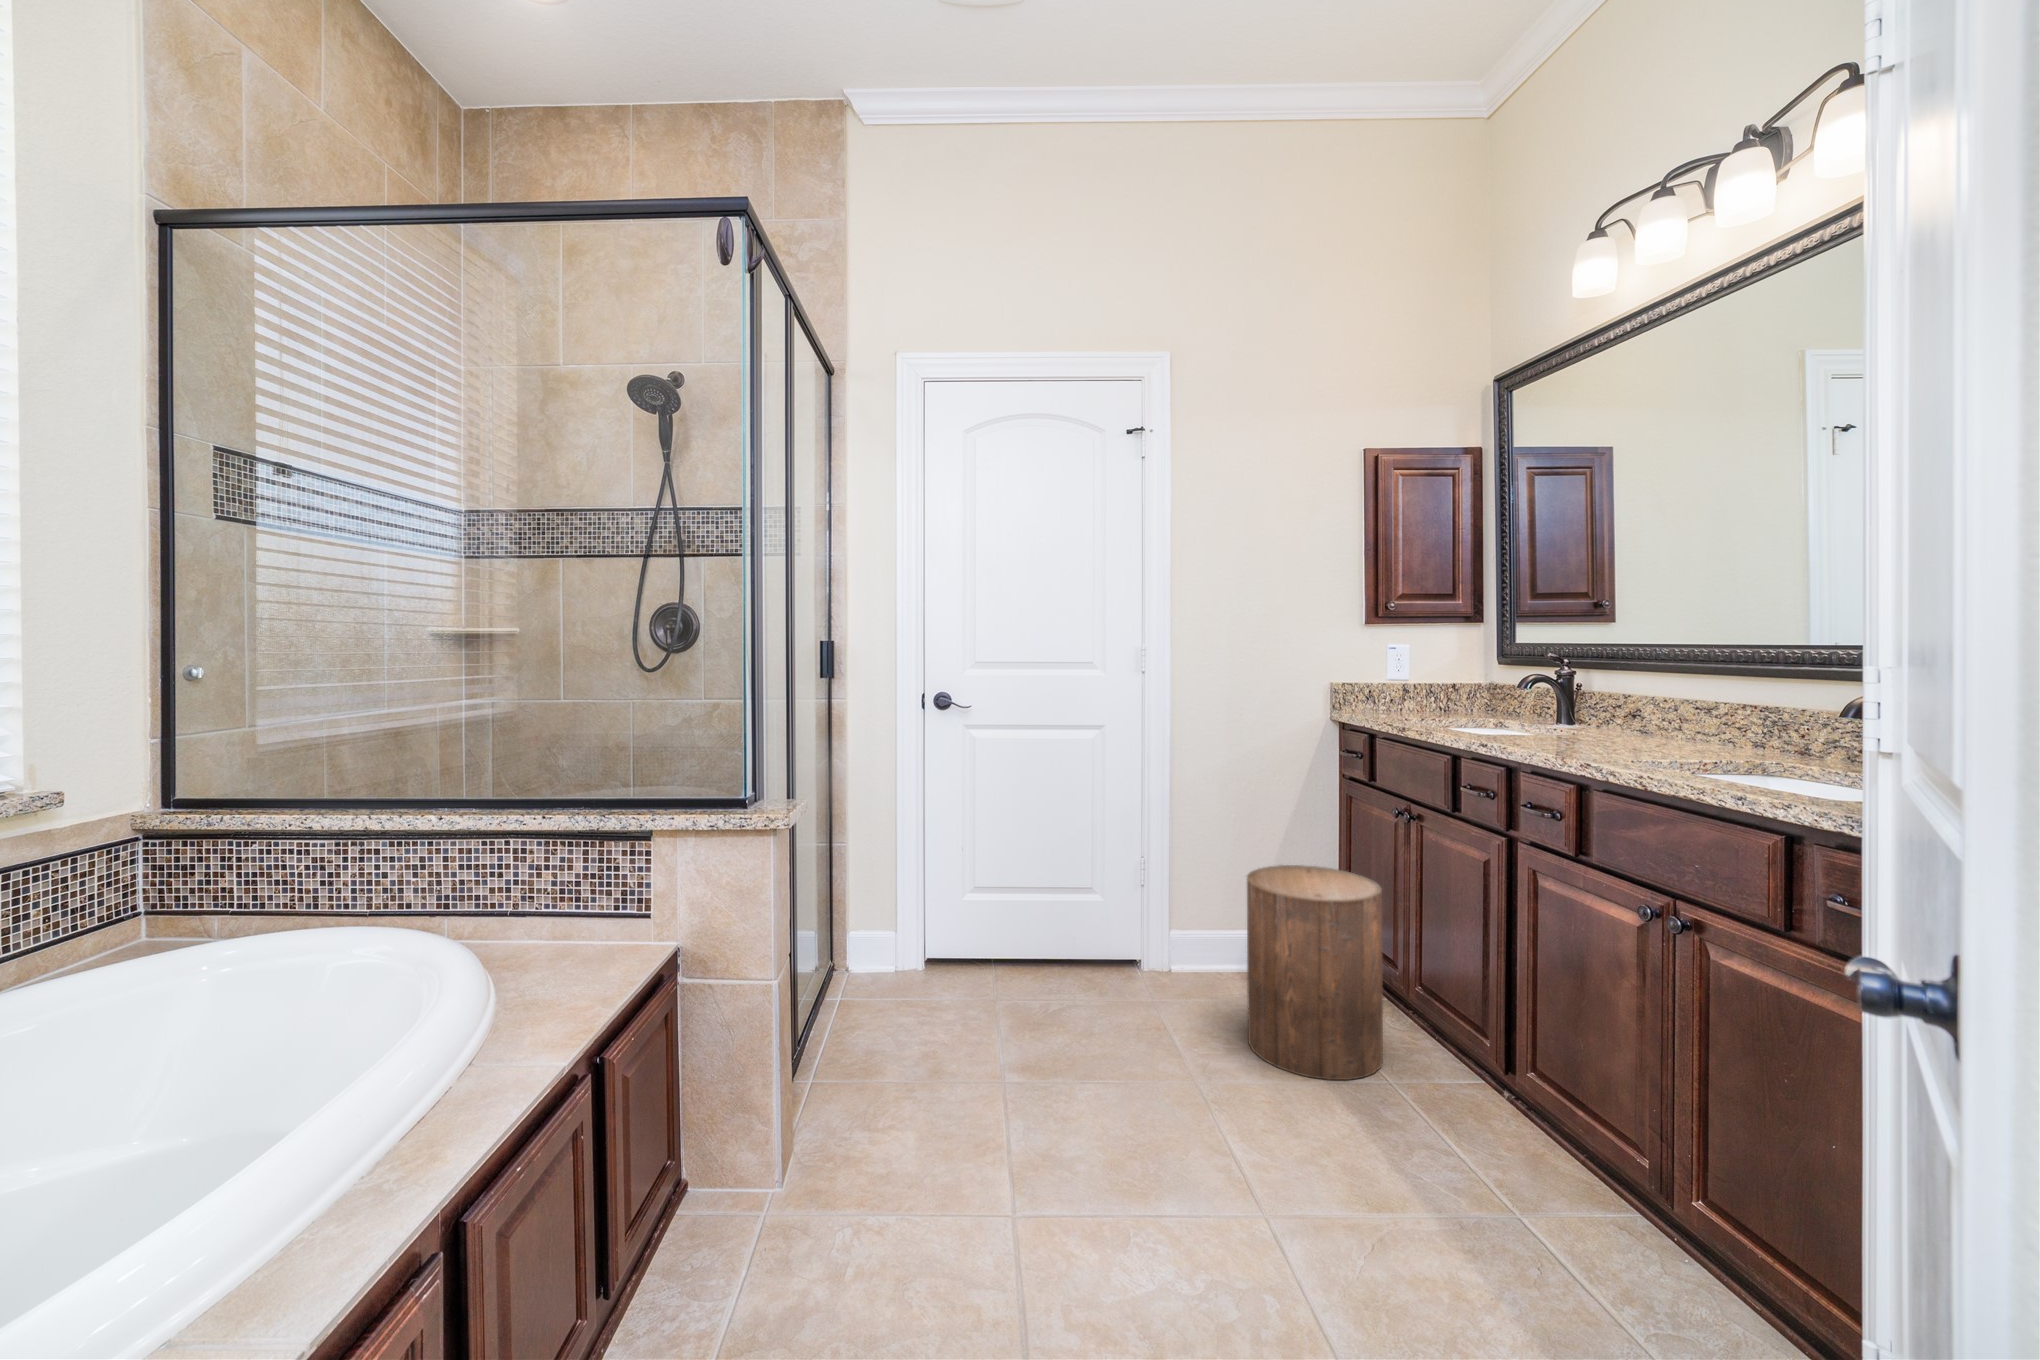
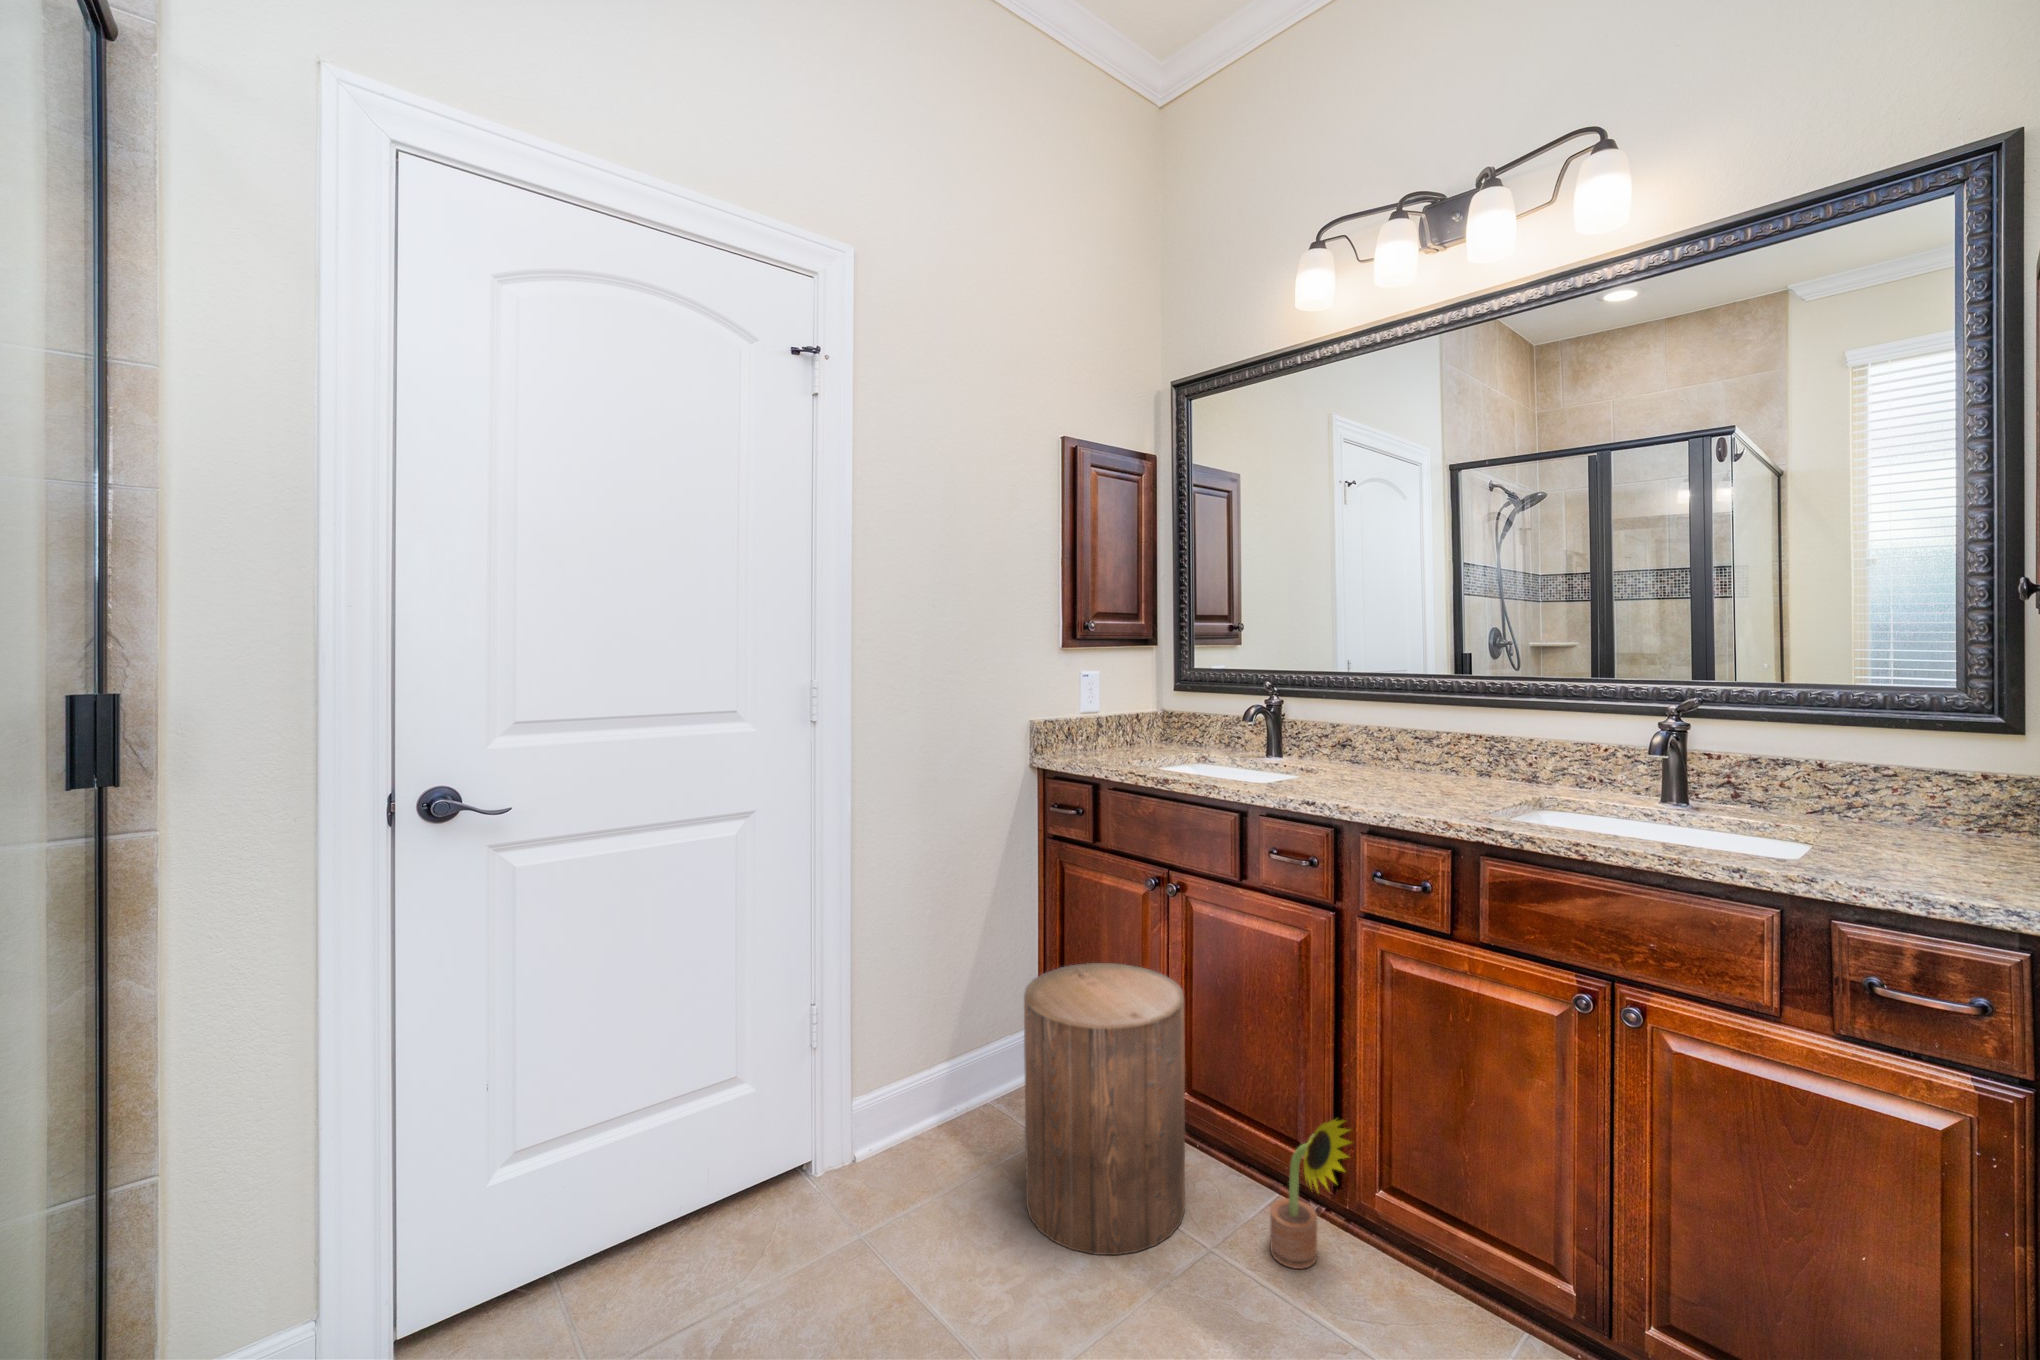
decorative plant: none [1423,1008,1499,1135] -> present [1270,1120,1351,1269]

